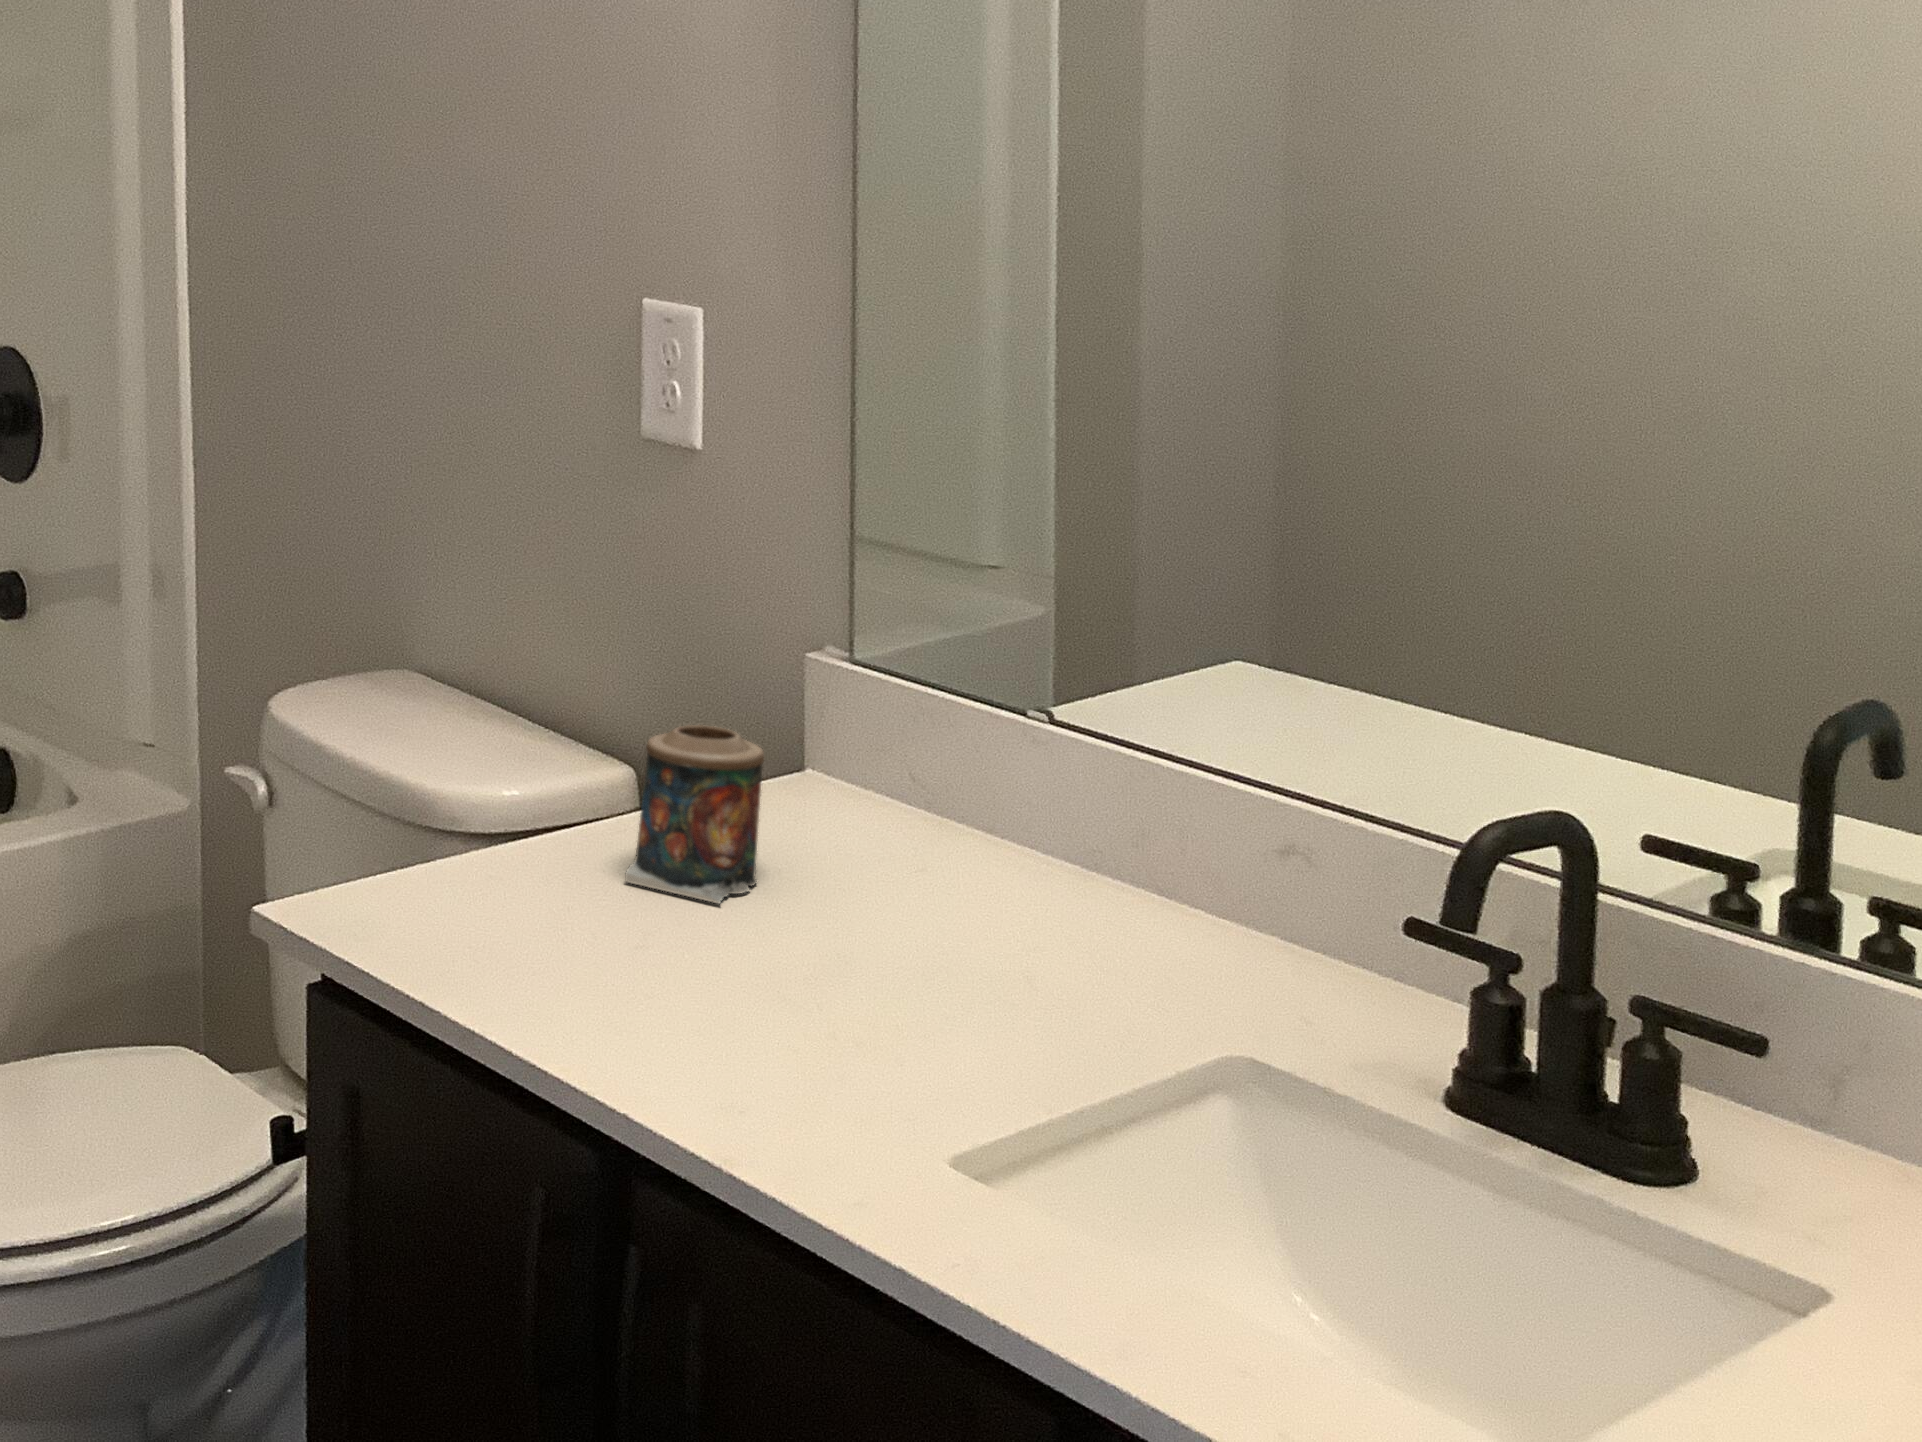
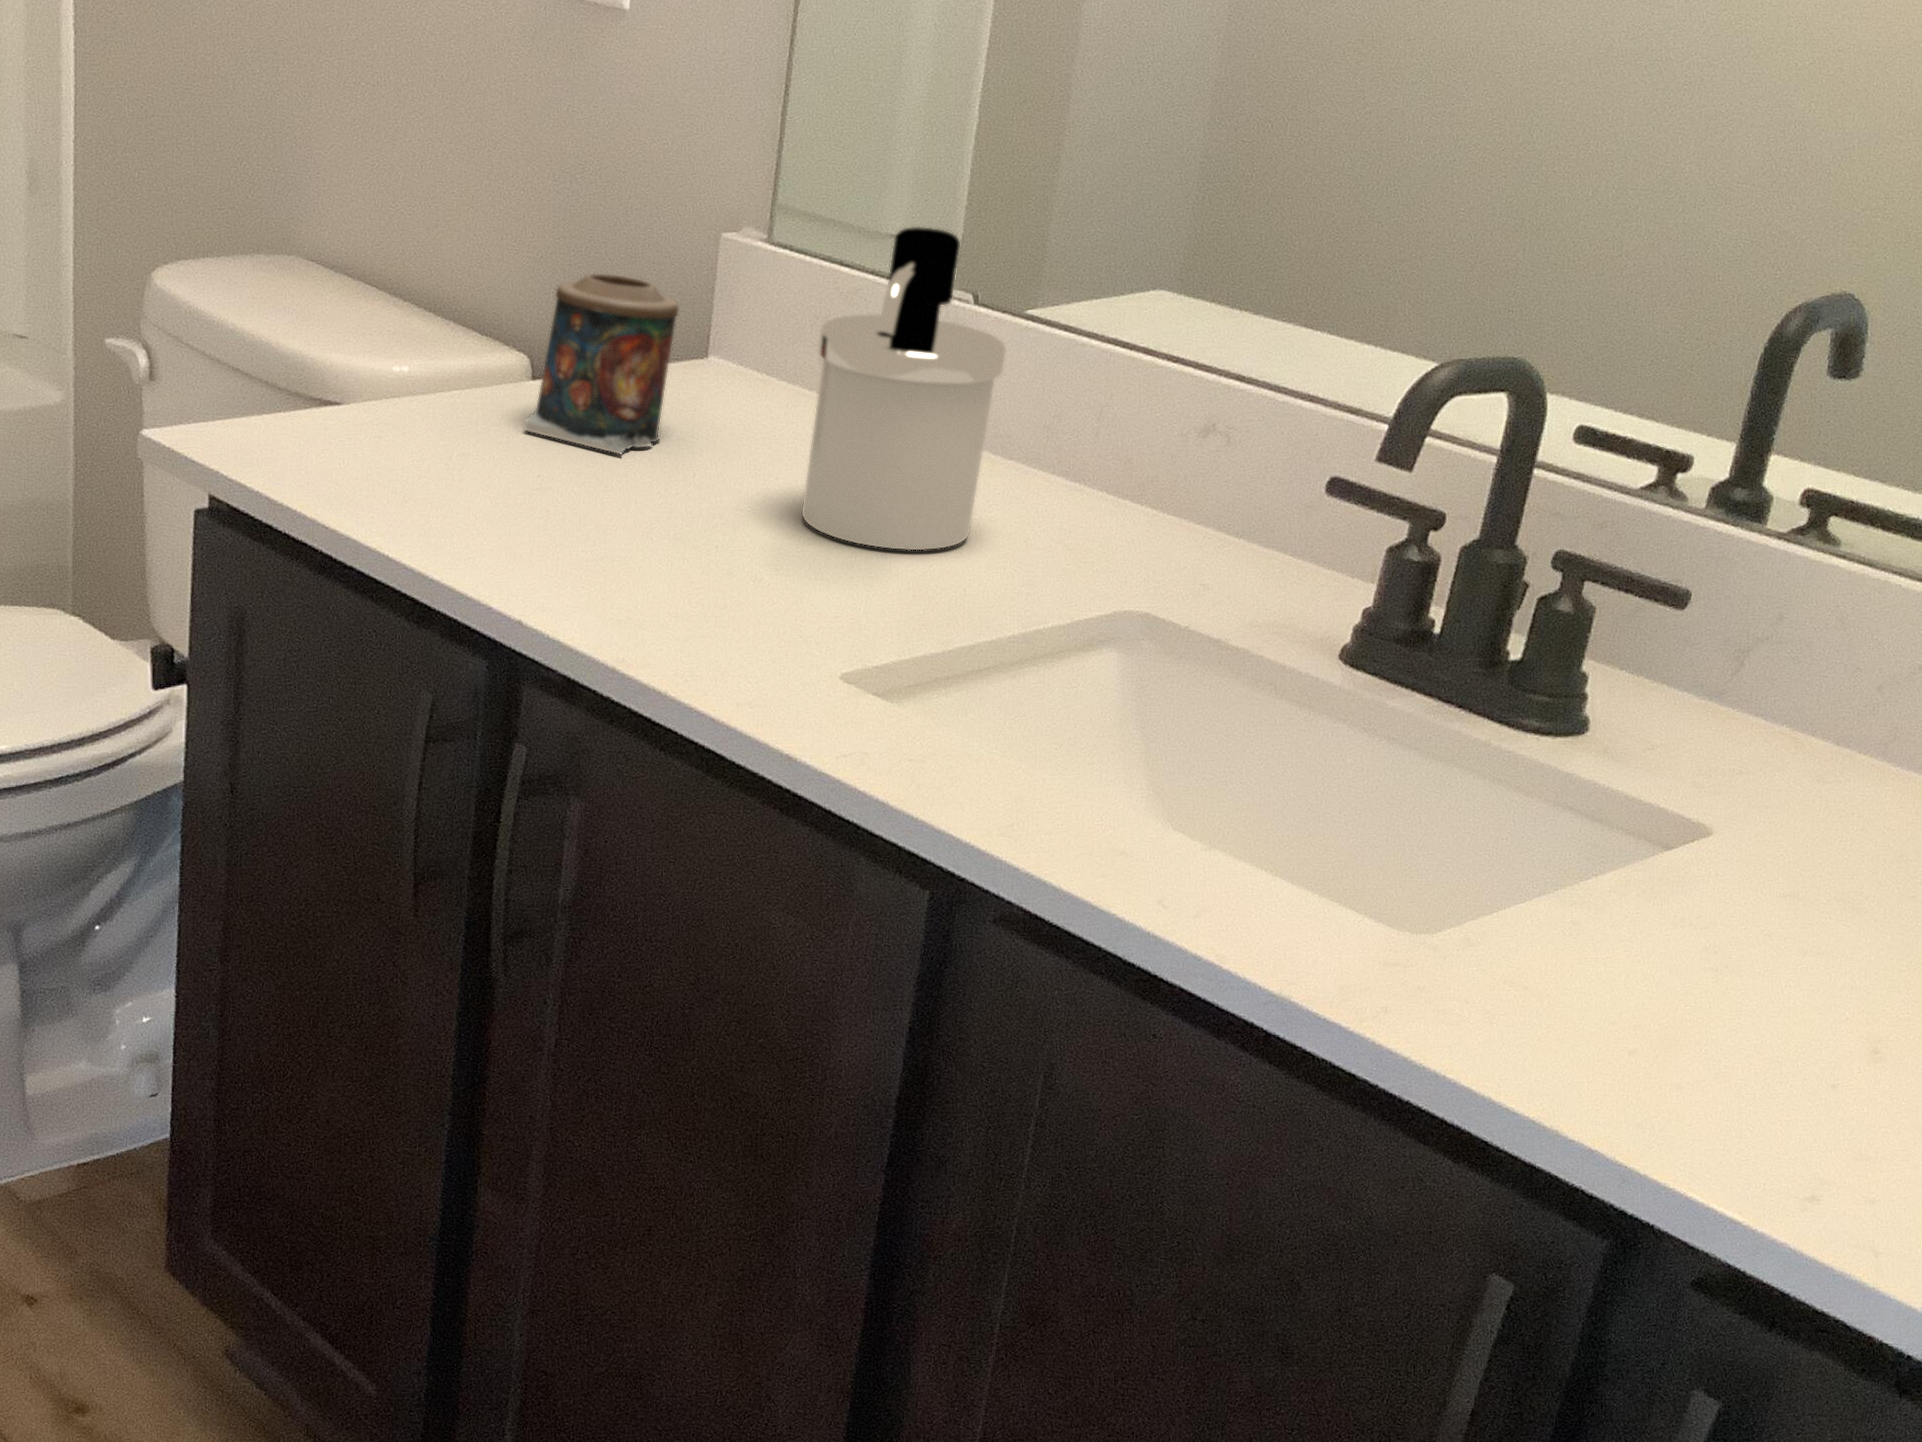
soap dispenser: none [898,686,1077,1000] -> present [802,227,1006,550]

